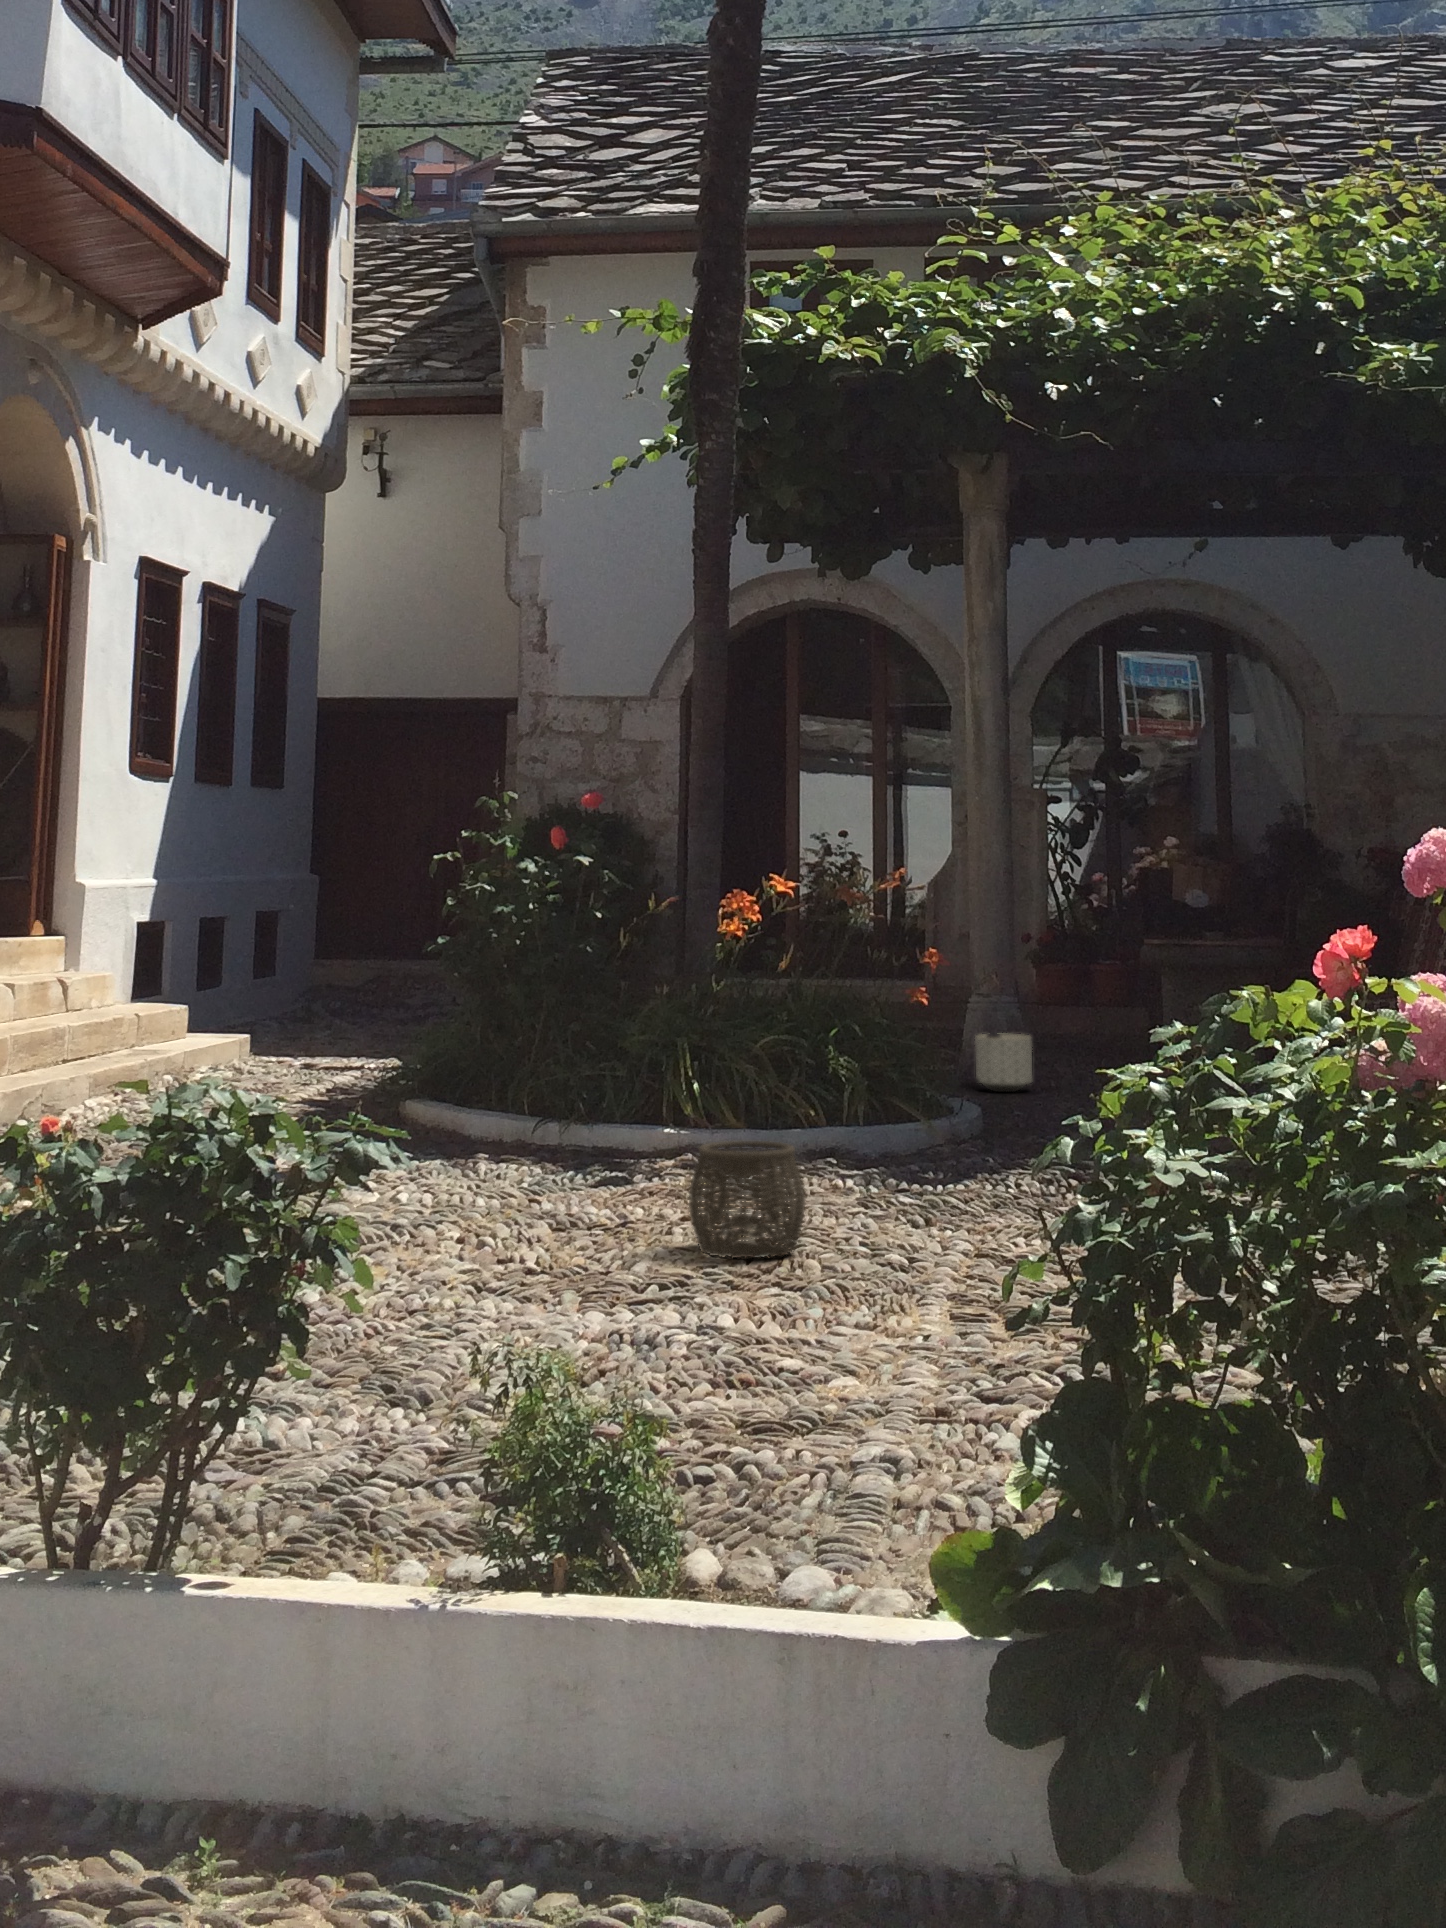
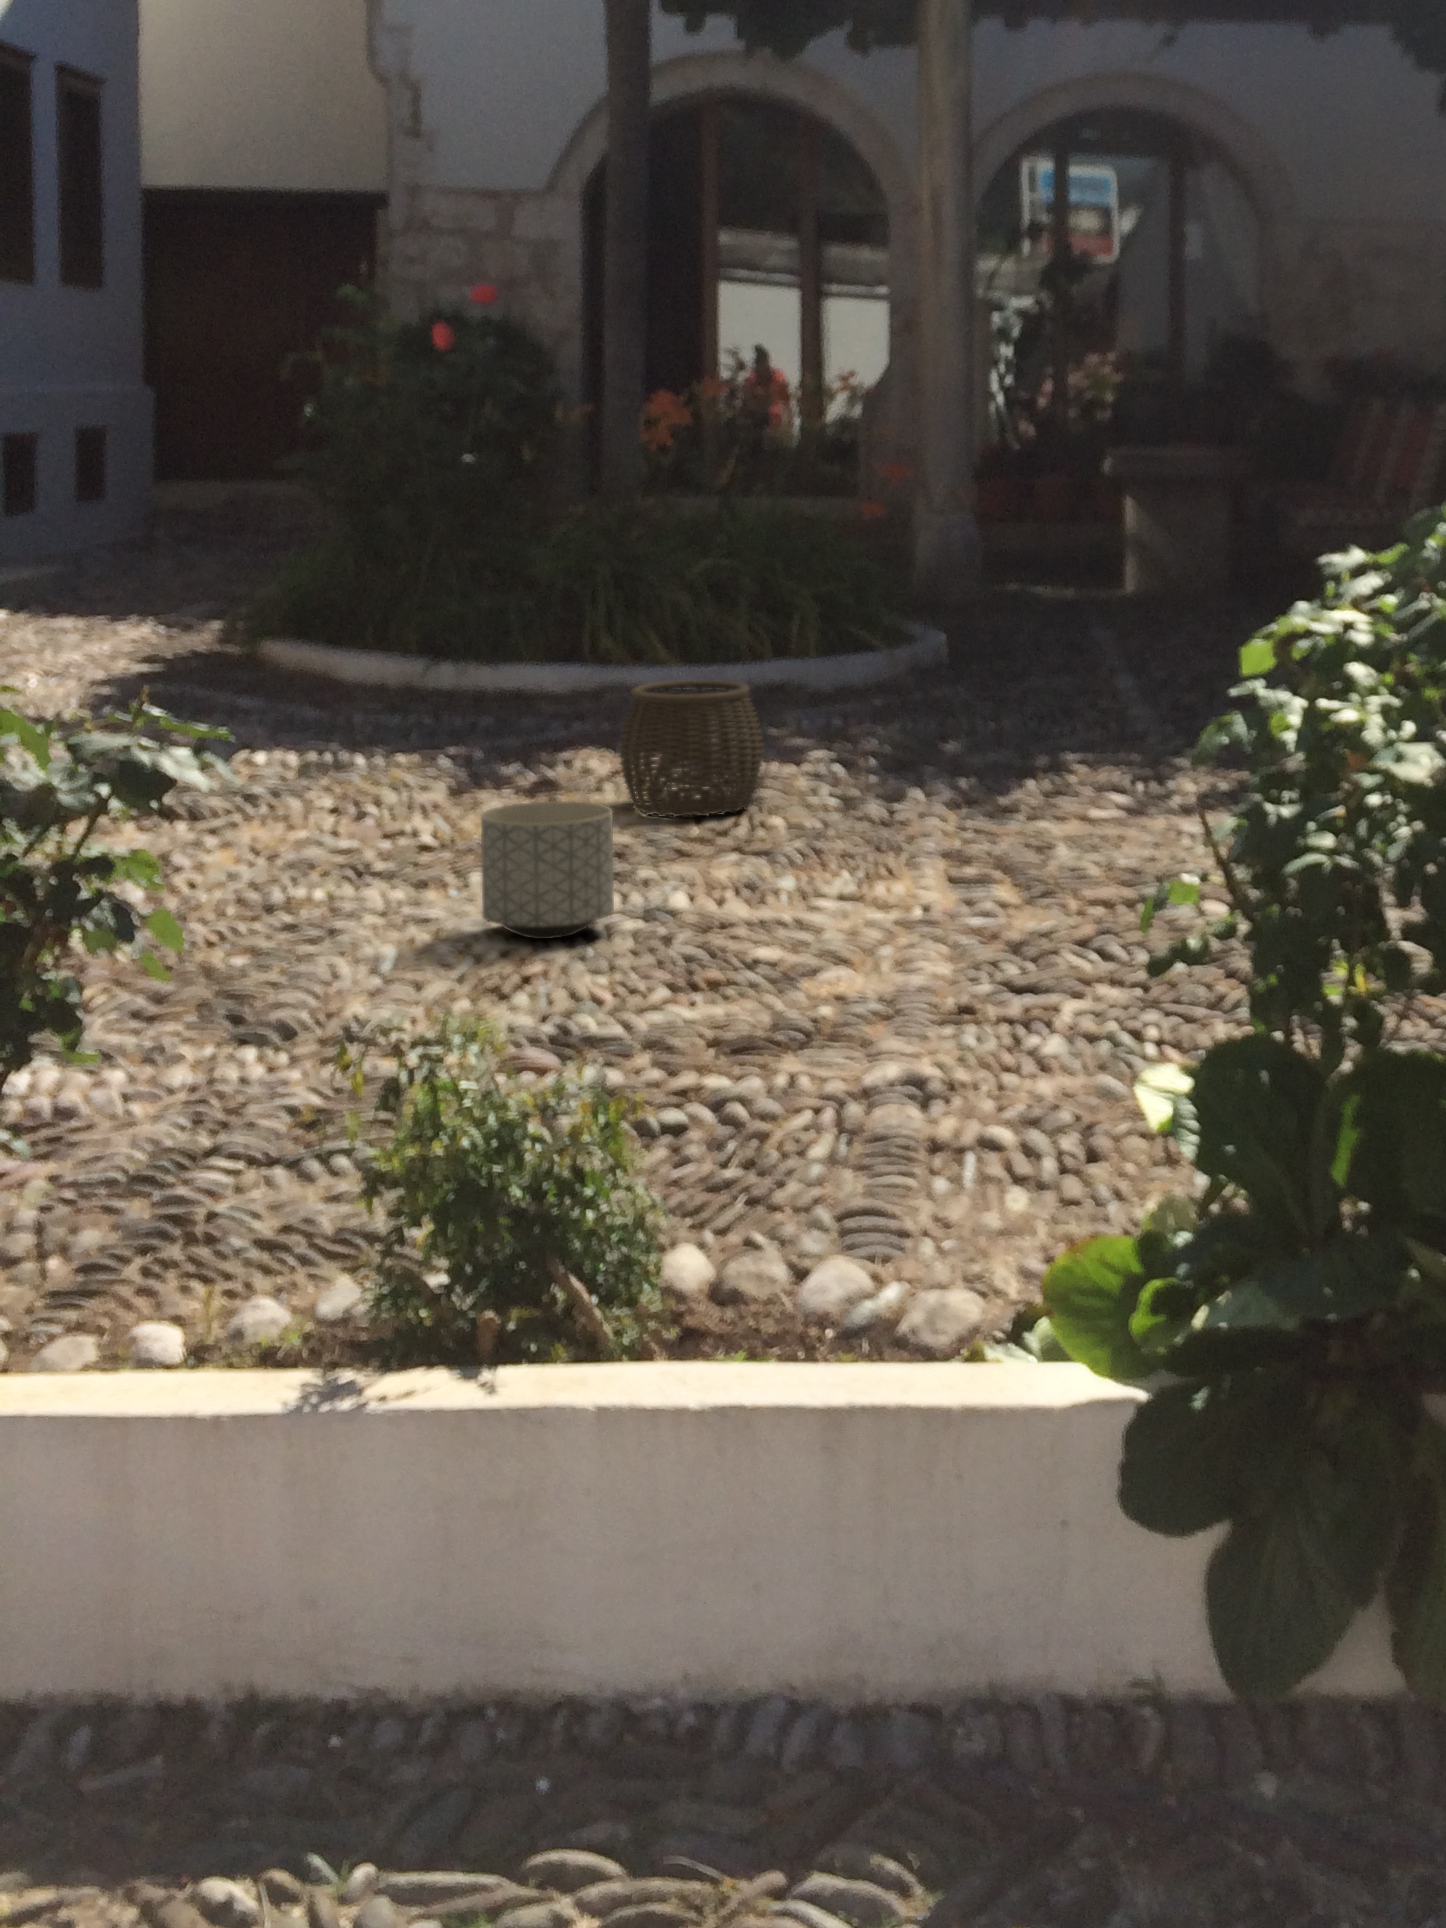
planter: present [975,1033,1032,1092] -> present [481,801,614,939]

